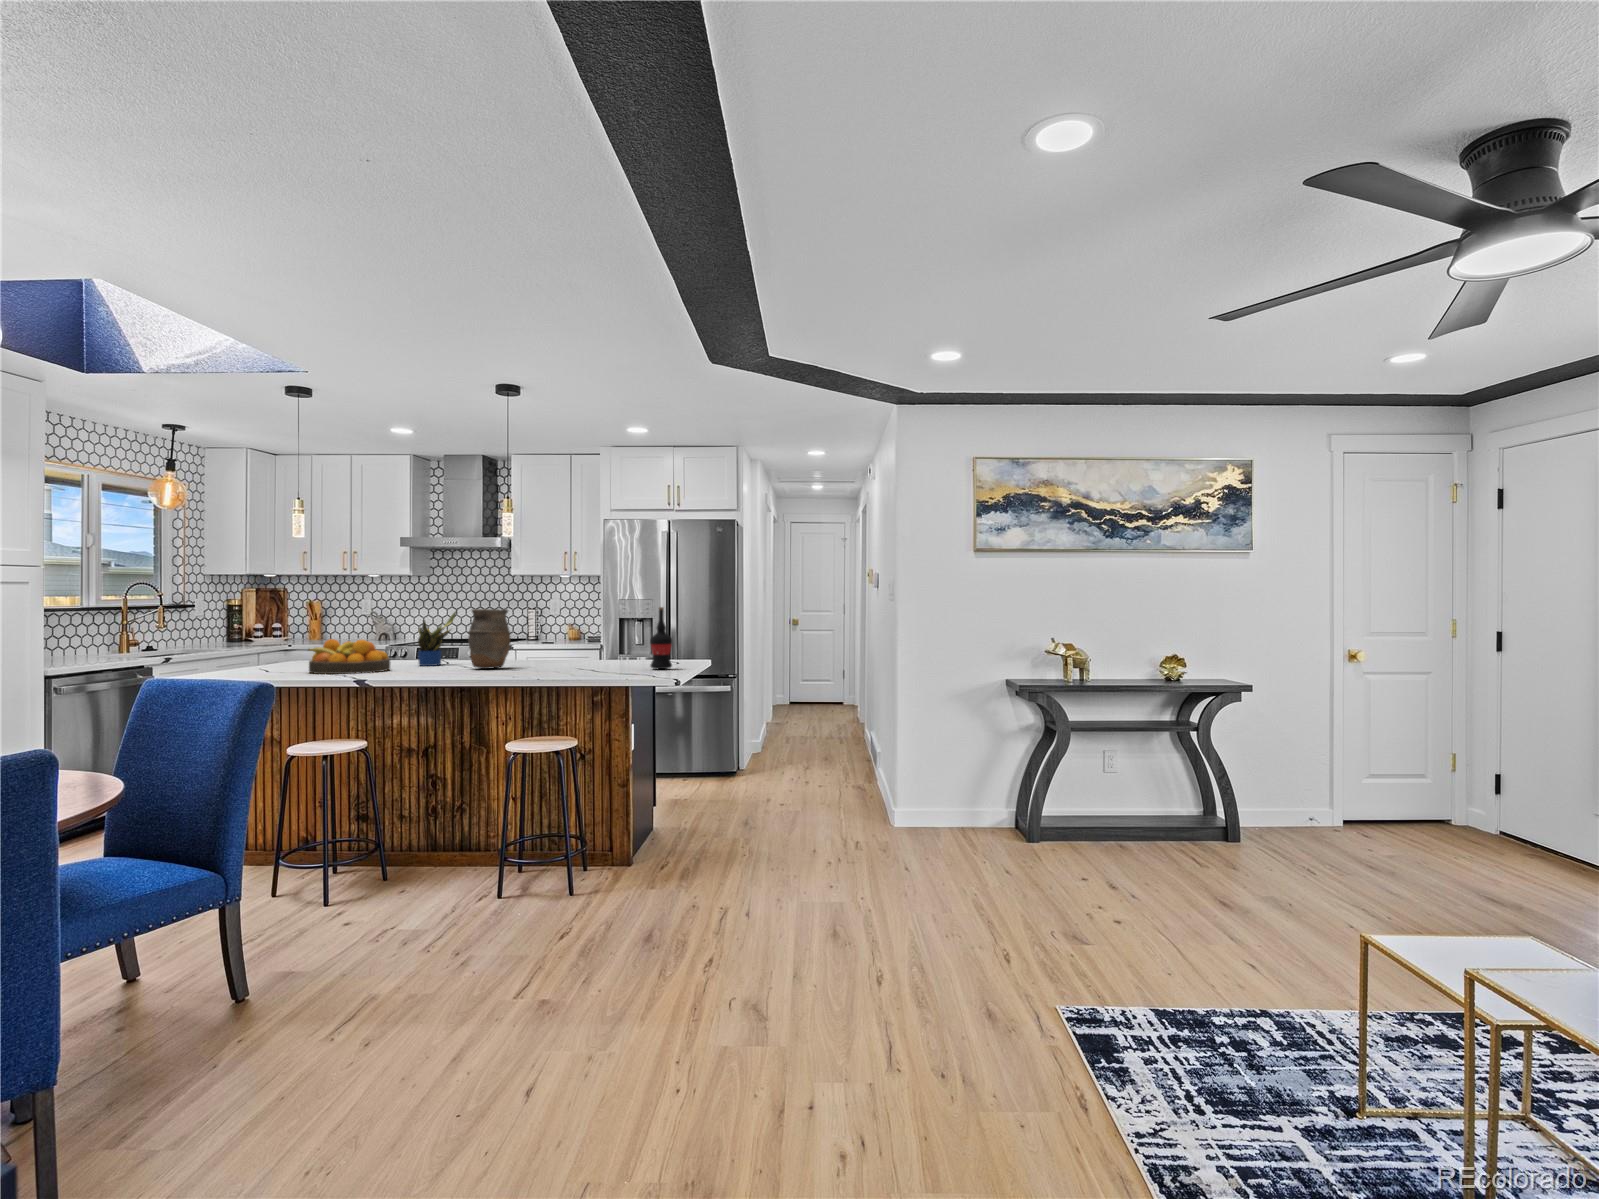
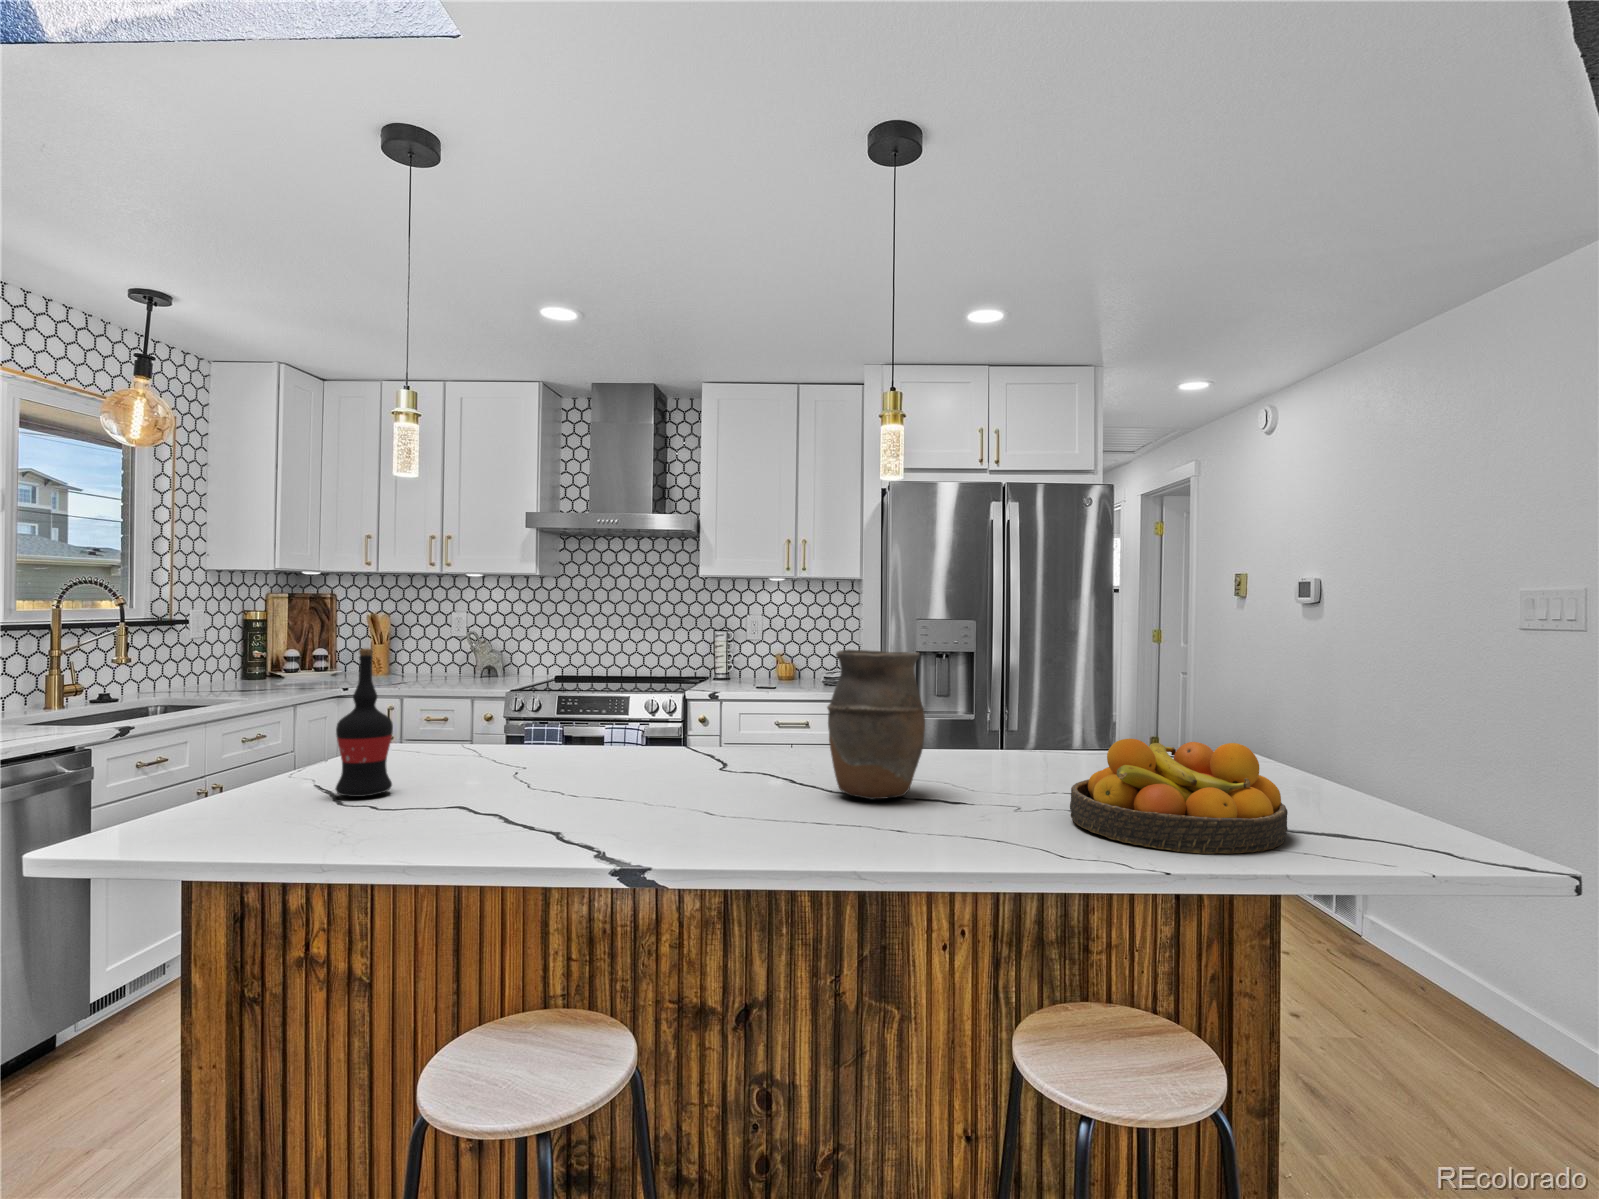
wine bottle: present [650,607,672,669] -> present [336,648,393,797]
potted plant: present [418,611,457,666] -> none [659,646,741,771]
fruit bowl: present [308,639,390,674] -> present [1070,739,1288,854]

